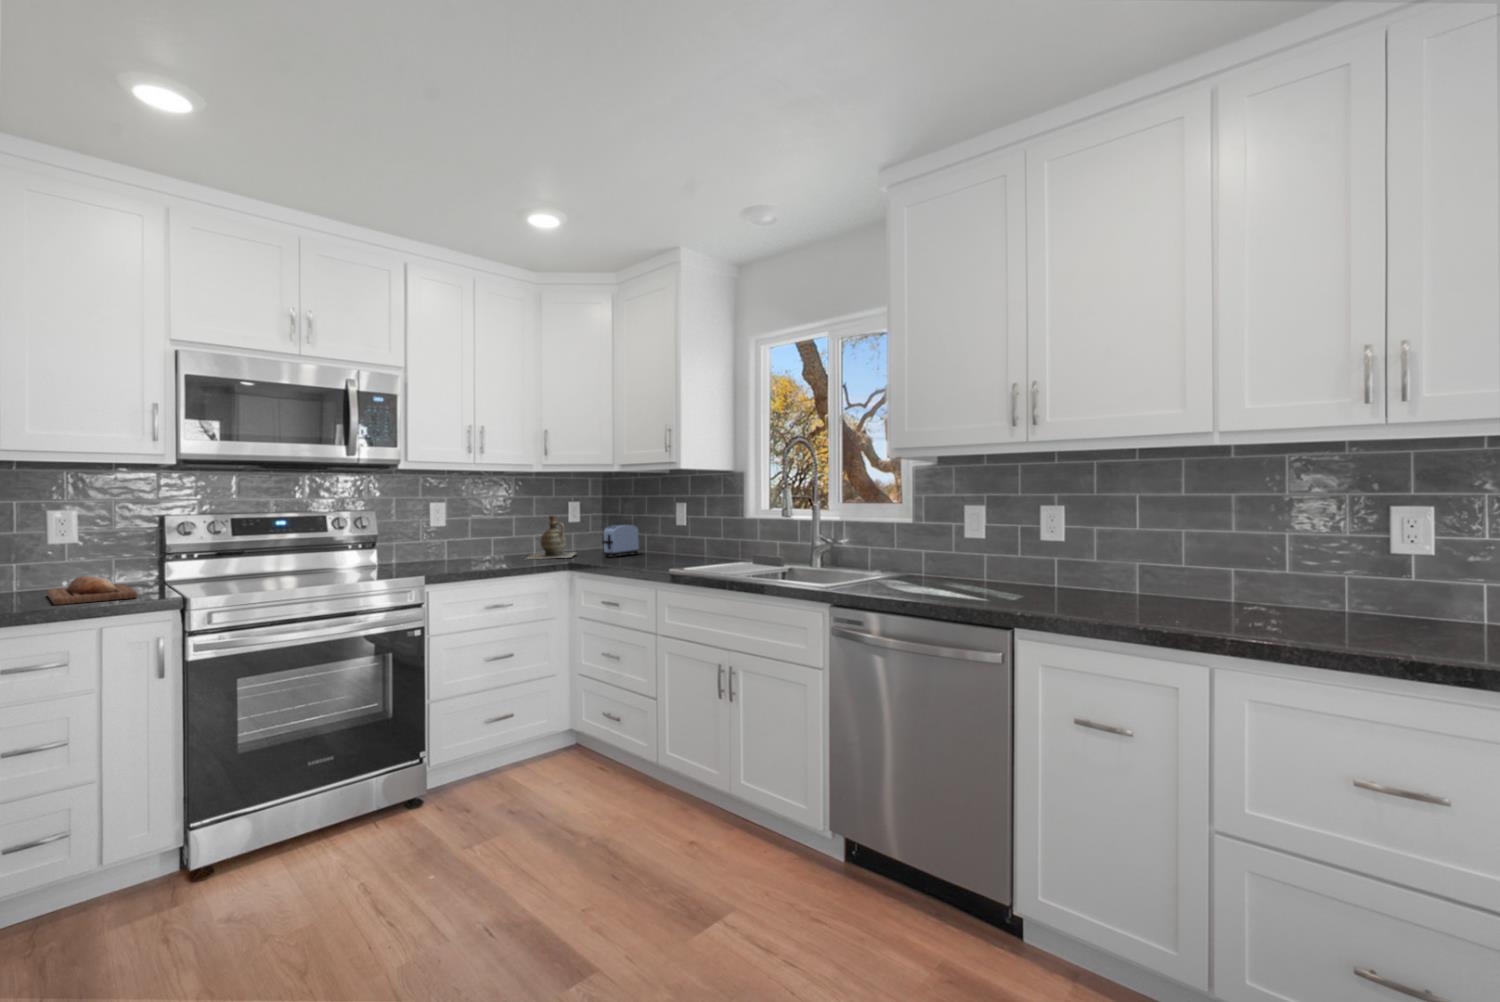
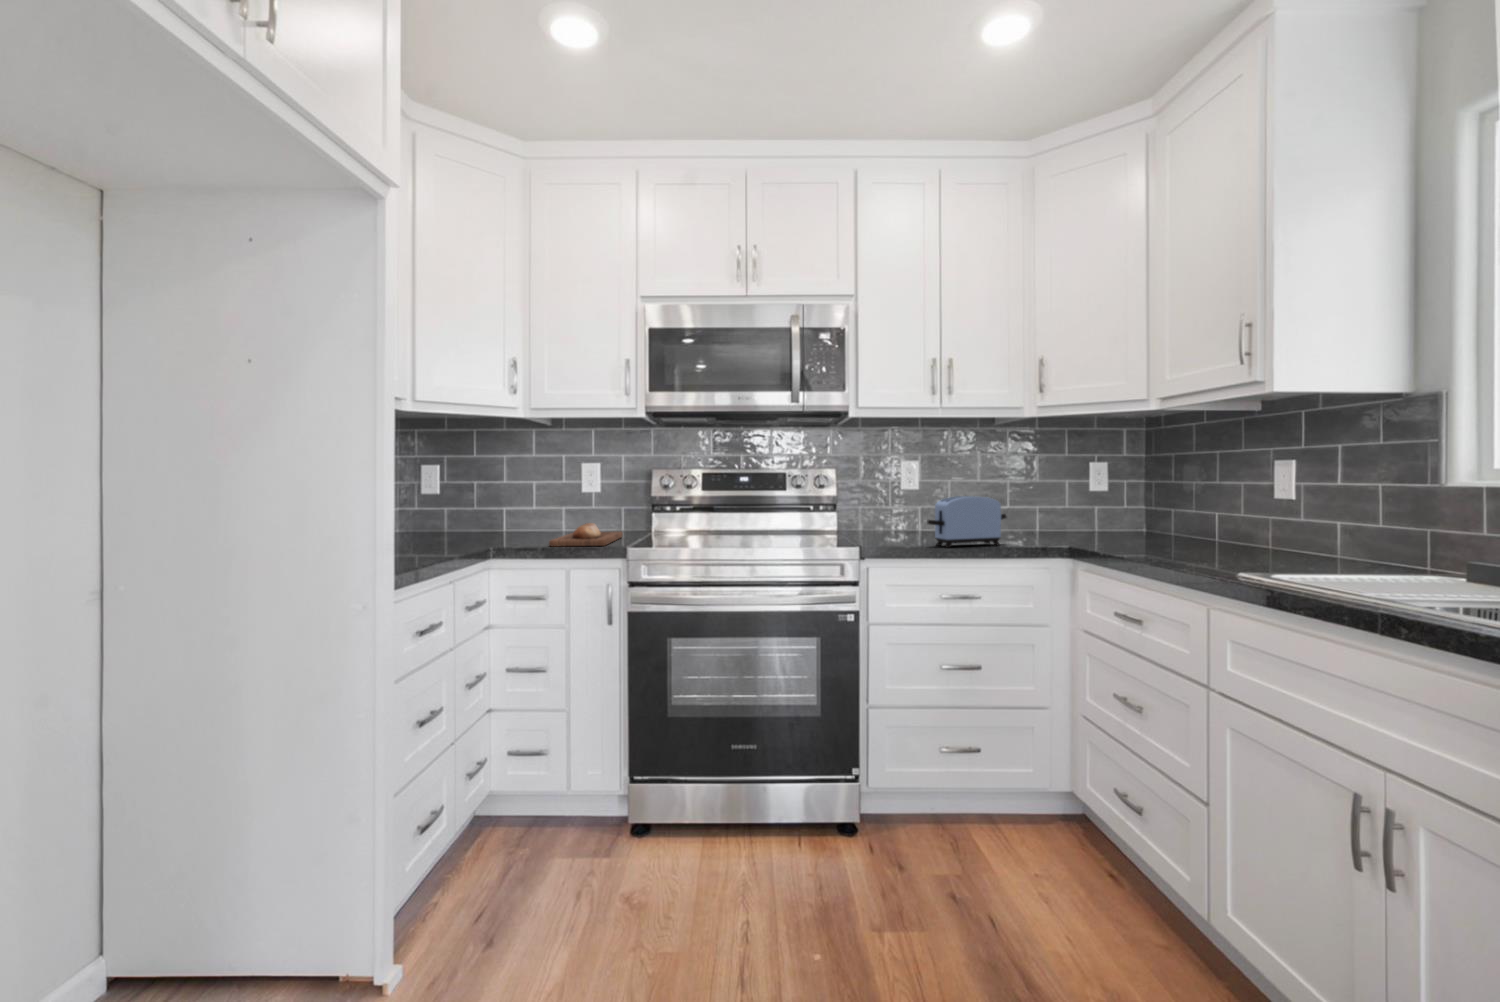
ceramic jug: present [527,516,576,559] -> none [1017,479,1098,538]
toaster: present [603,525,639,557] -> present [927,496,1006,548]

